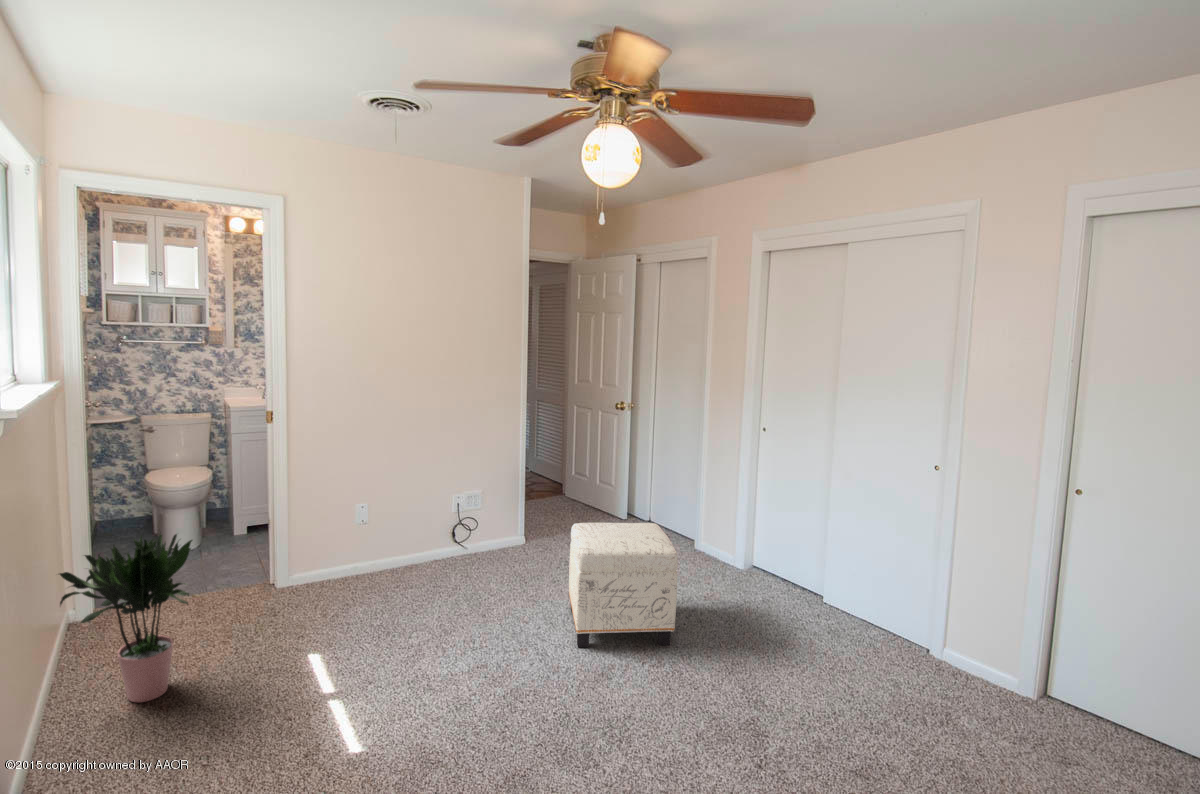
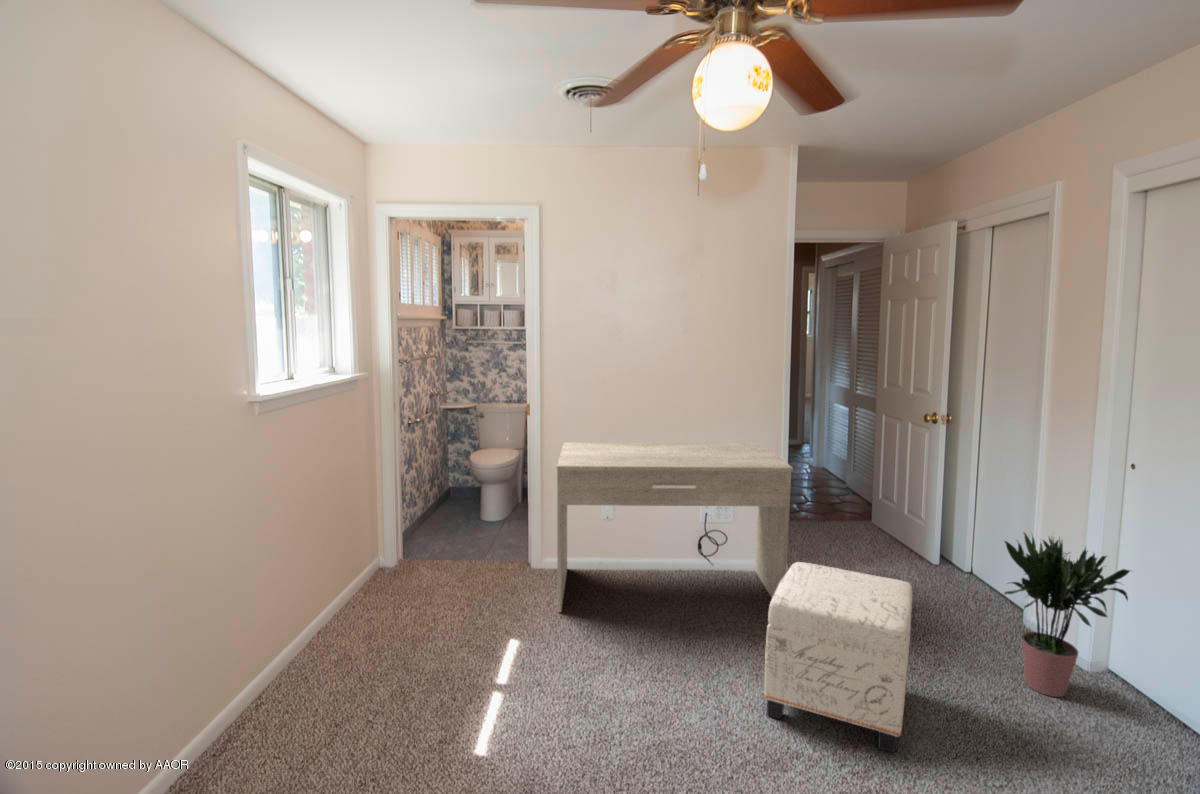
desk: none [315,434,550,620] -> present [557,442,793,612]
potted plant: present [60,534,192,702] -> present [1005,533,1130,697]

